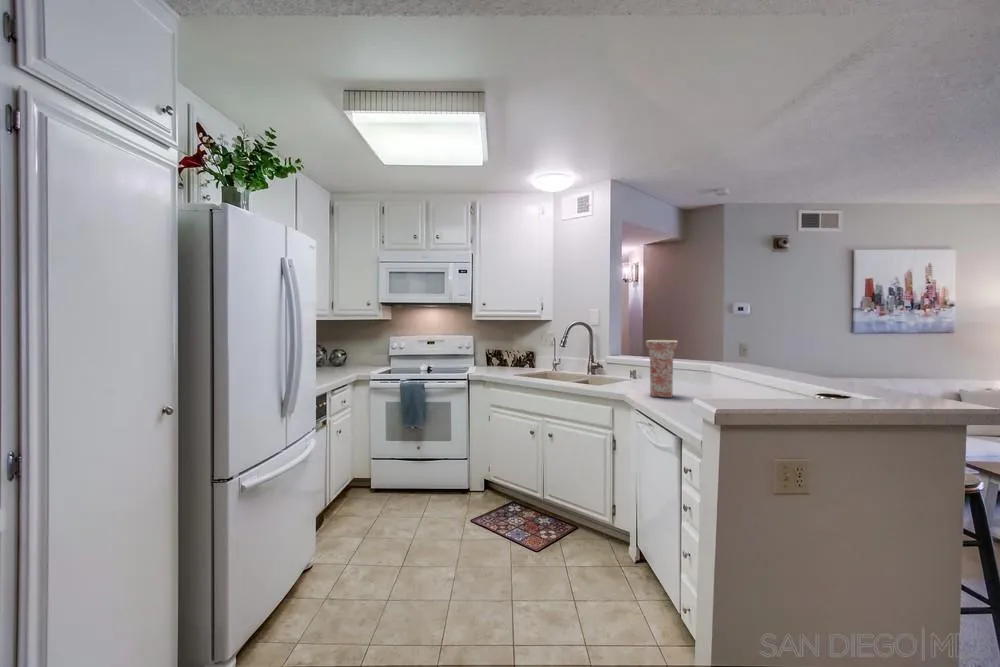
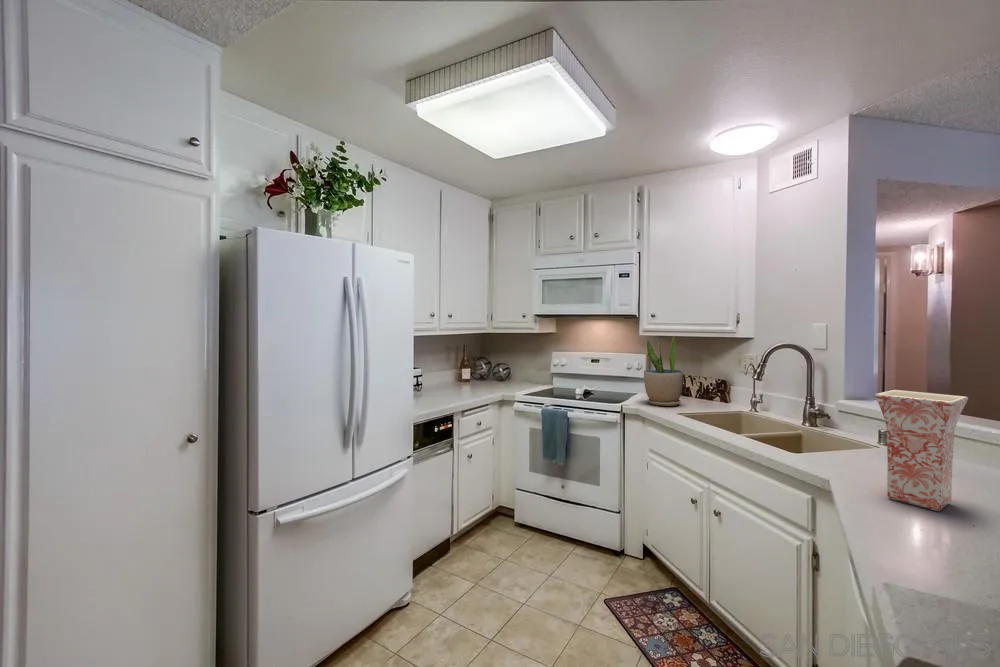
potted plant: none [481,318,508,372] -> present [644,336,683,406]

